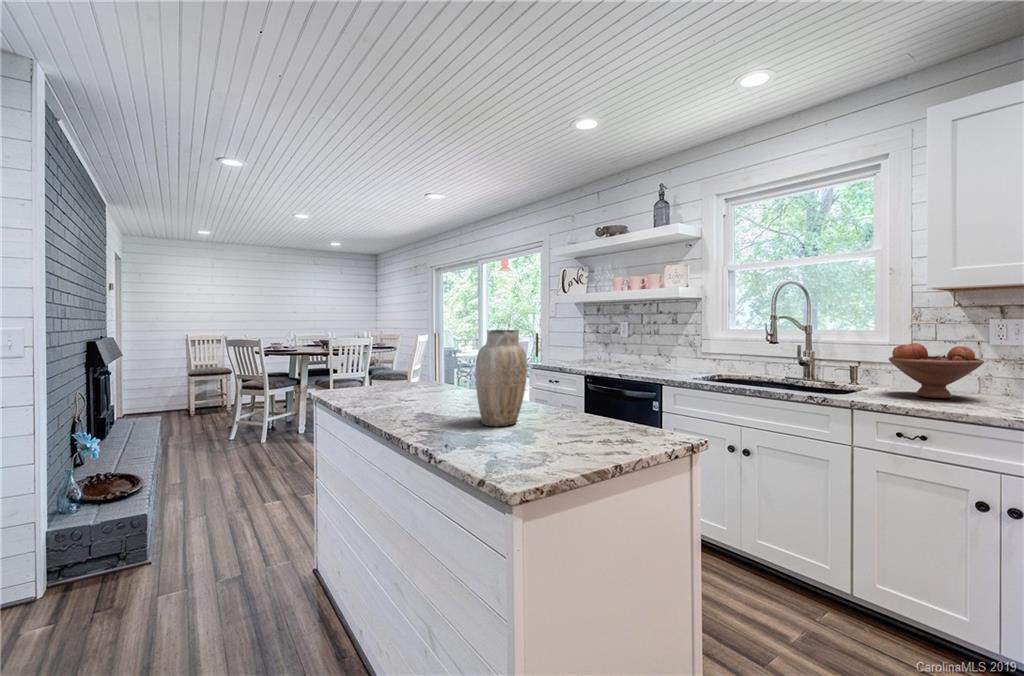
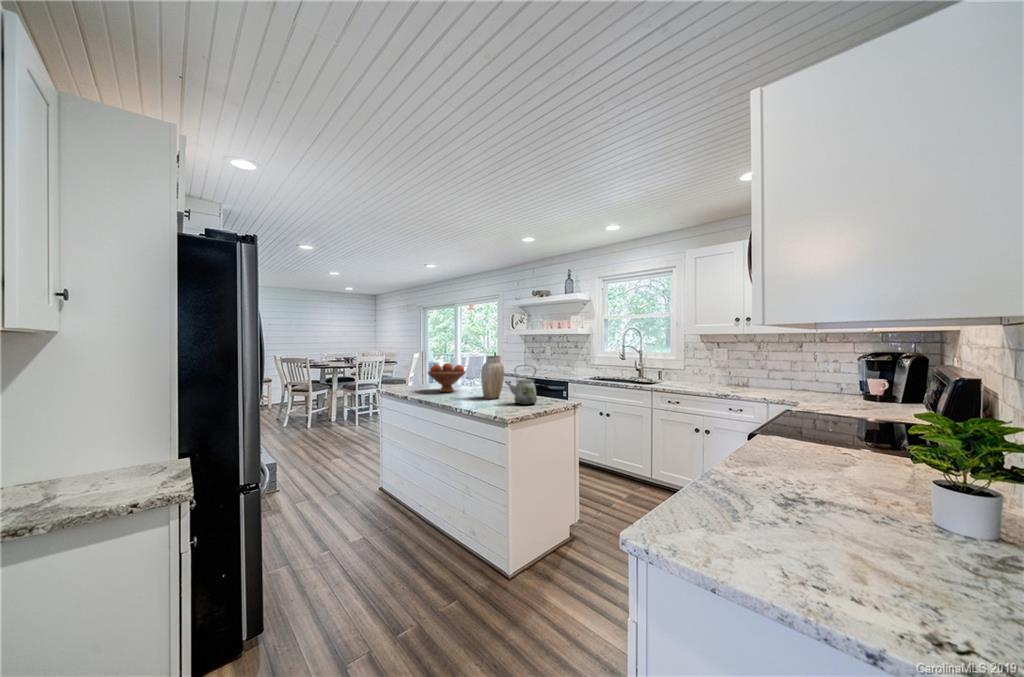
fruit bowl: present [889,343,984,398] -> present [428,363,465,392]
kettle: none [524,350,601,448] -> present [507,369,537,405]

